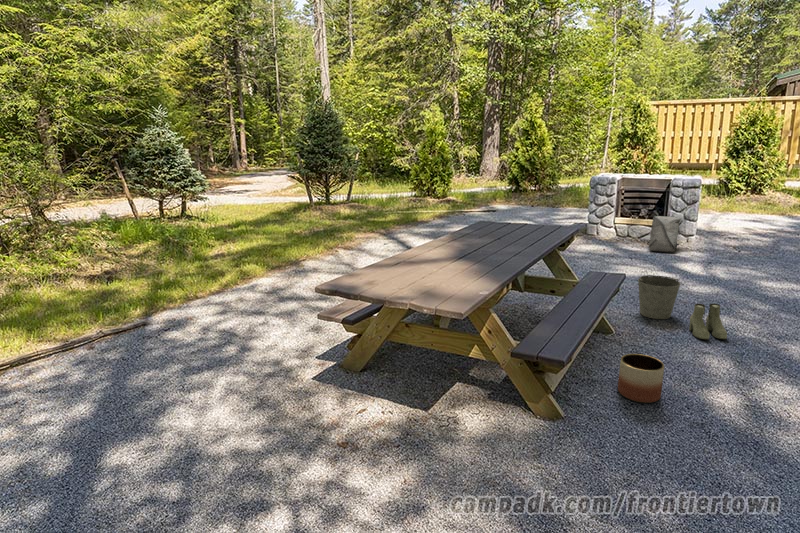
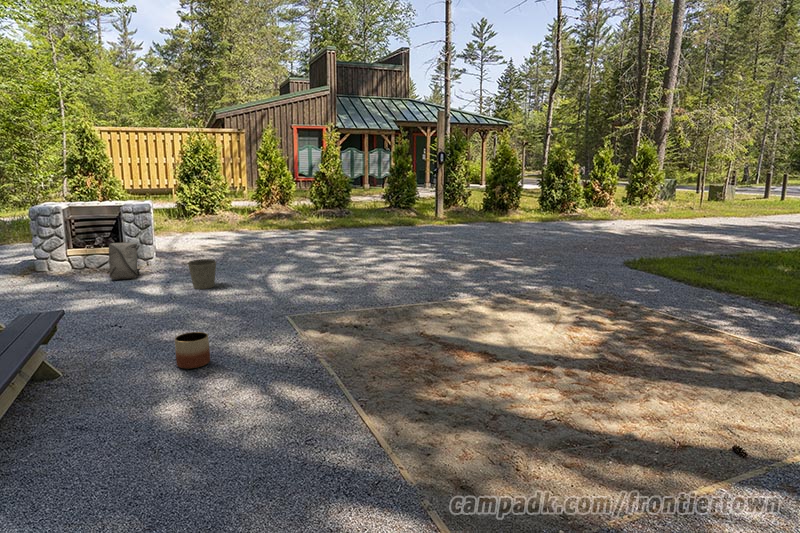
bucket: present [638,275,680,319] -> present [188,259,216,289]
boots: present [689,303,727,340] -> none [140,317,174,354]
planter: present [618,354,664,403] -> present [175,332,210,369]

